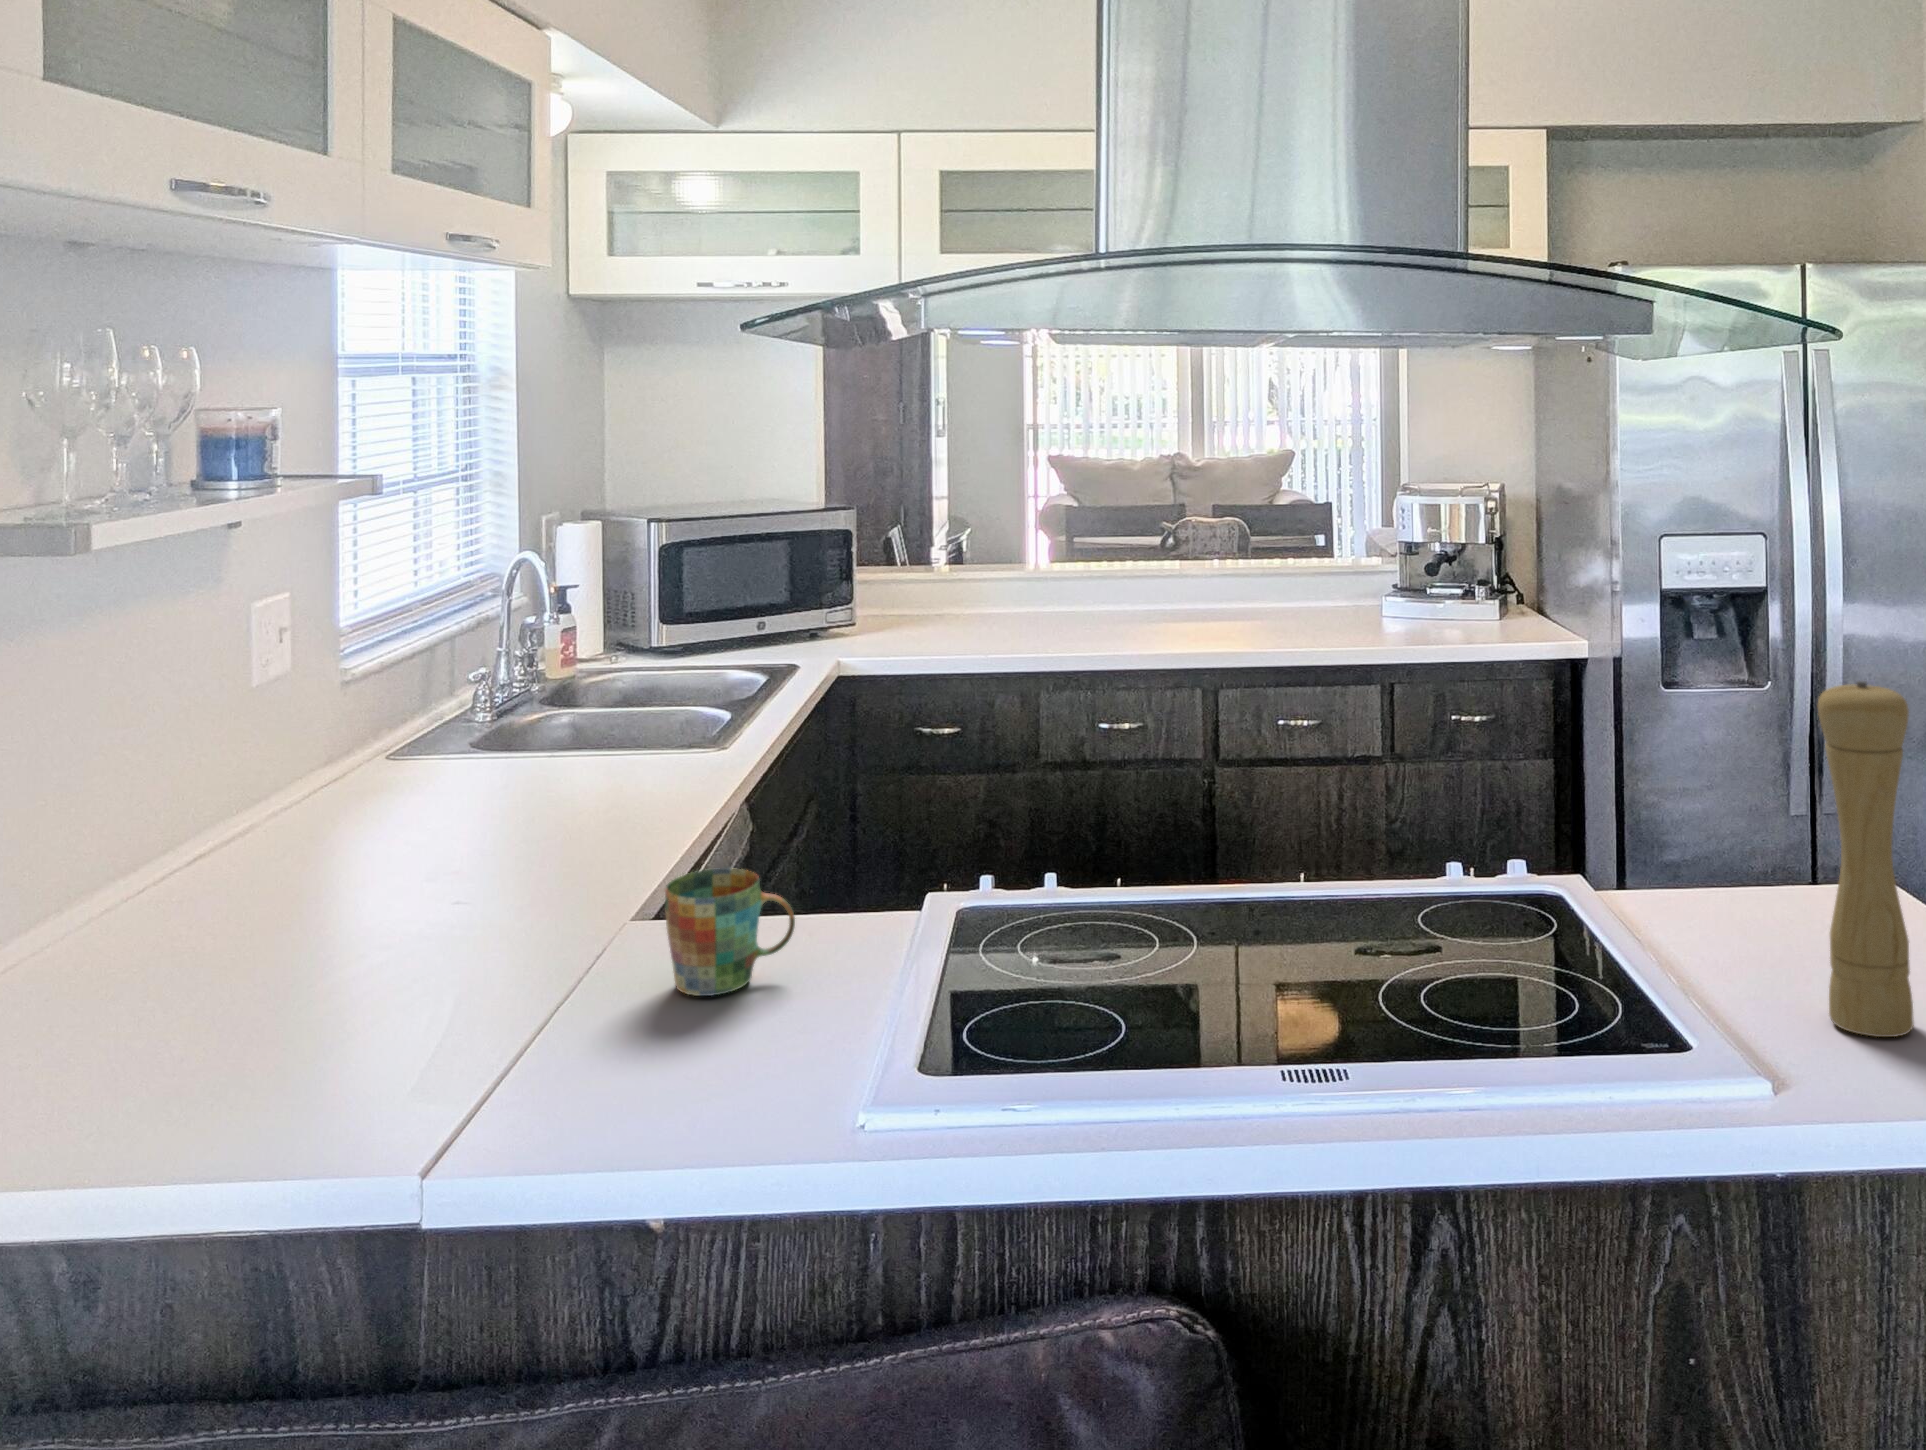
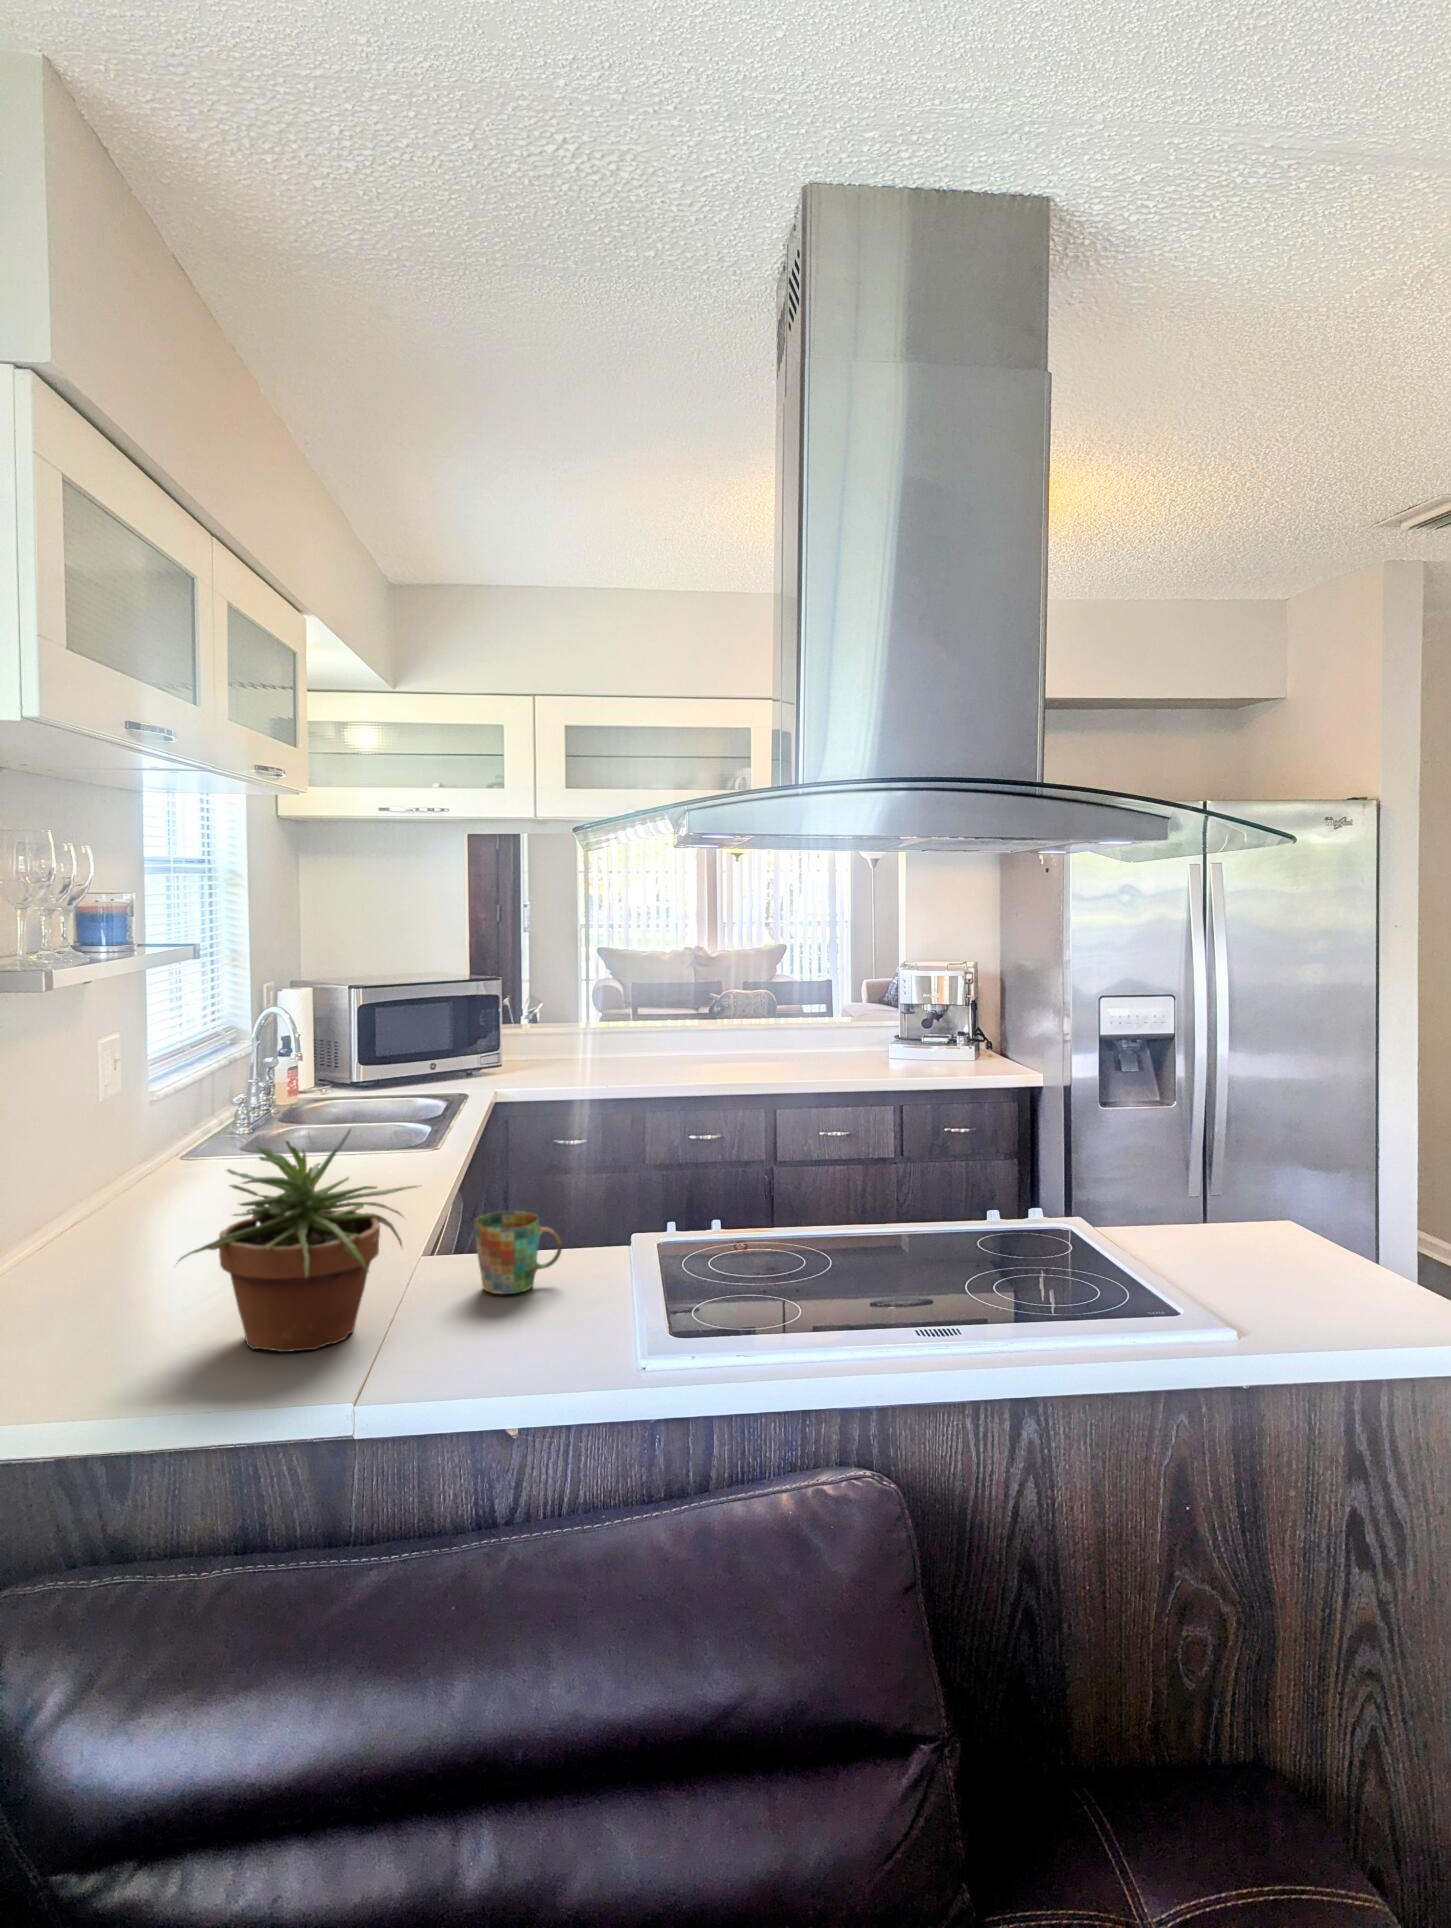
pepper mill: present [1818,681,1914,1037] -> none [1260,1079,1320,1309]
potted plant: none [180,751,580,1092] -> present [179,1129,417,1352]

